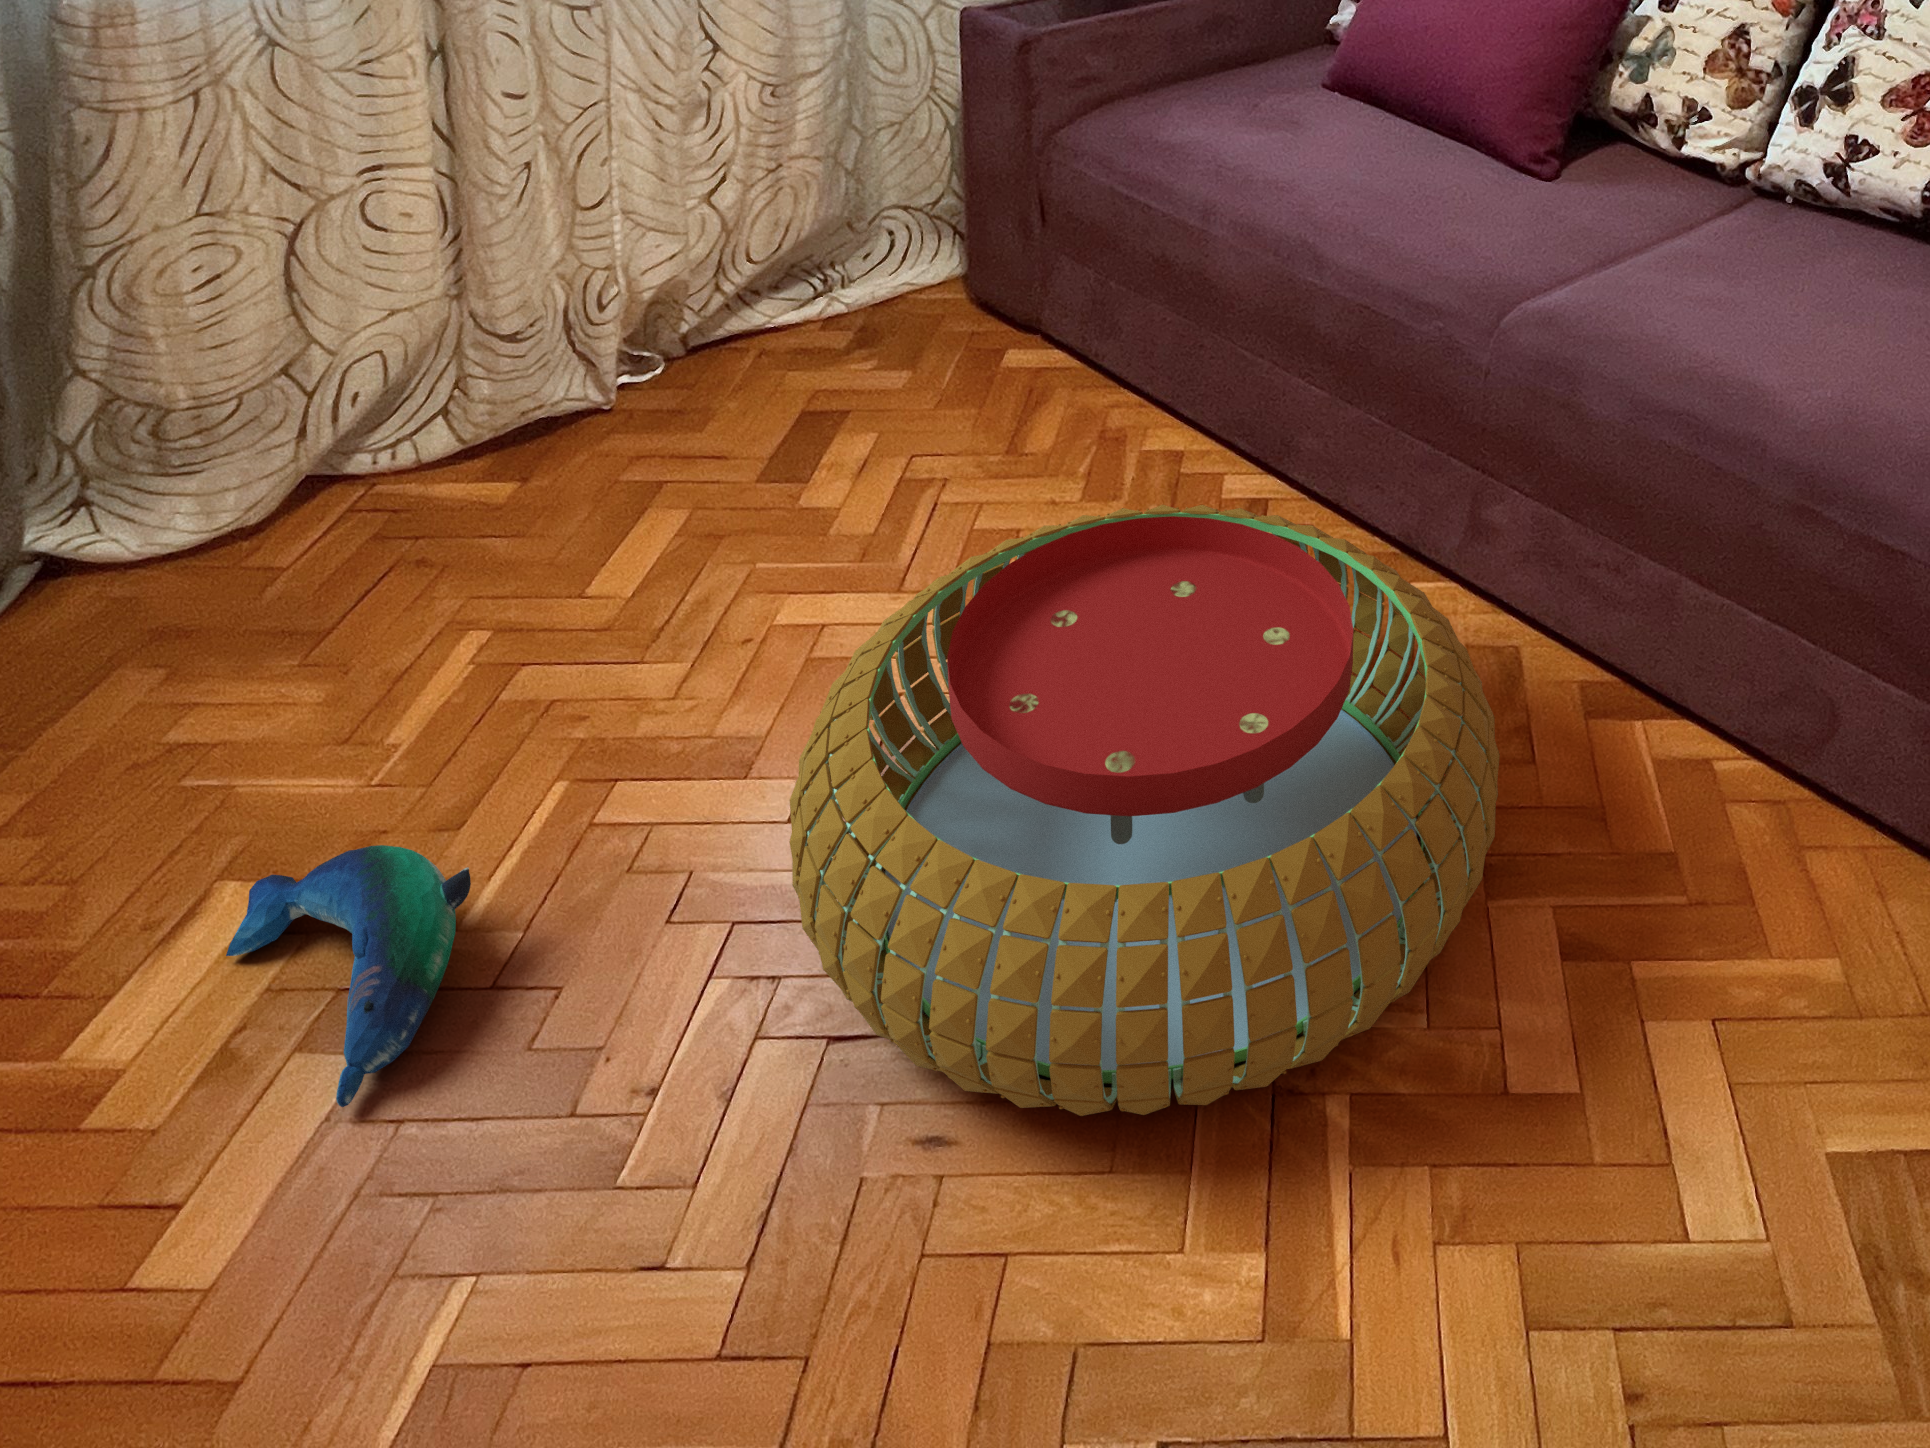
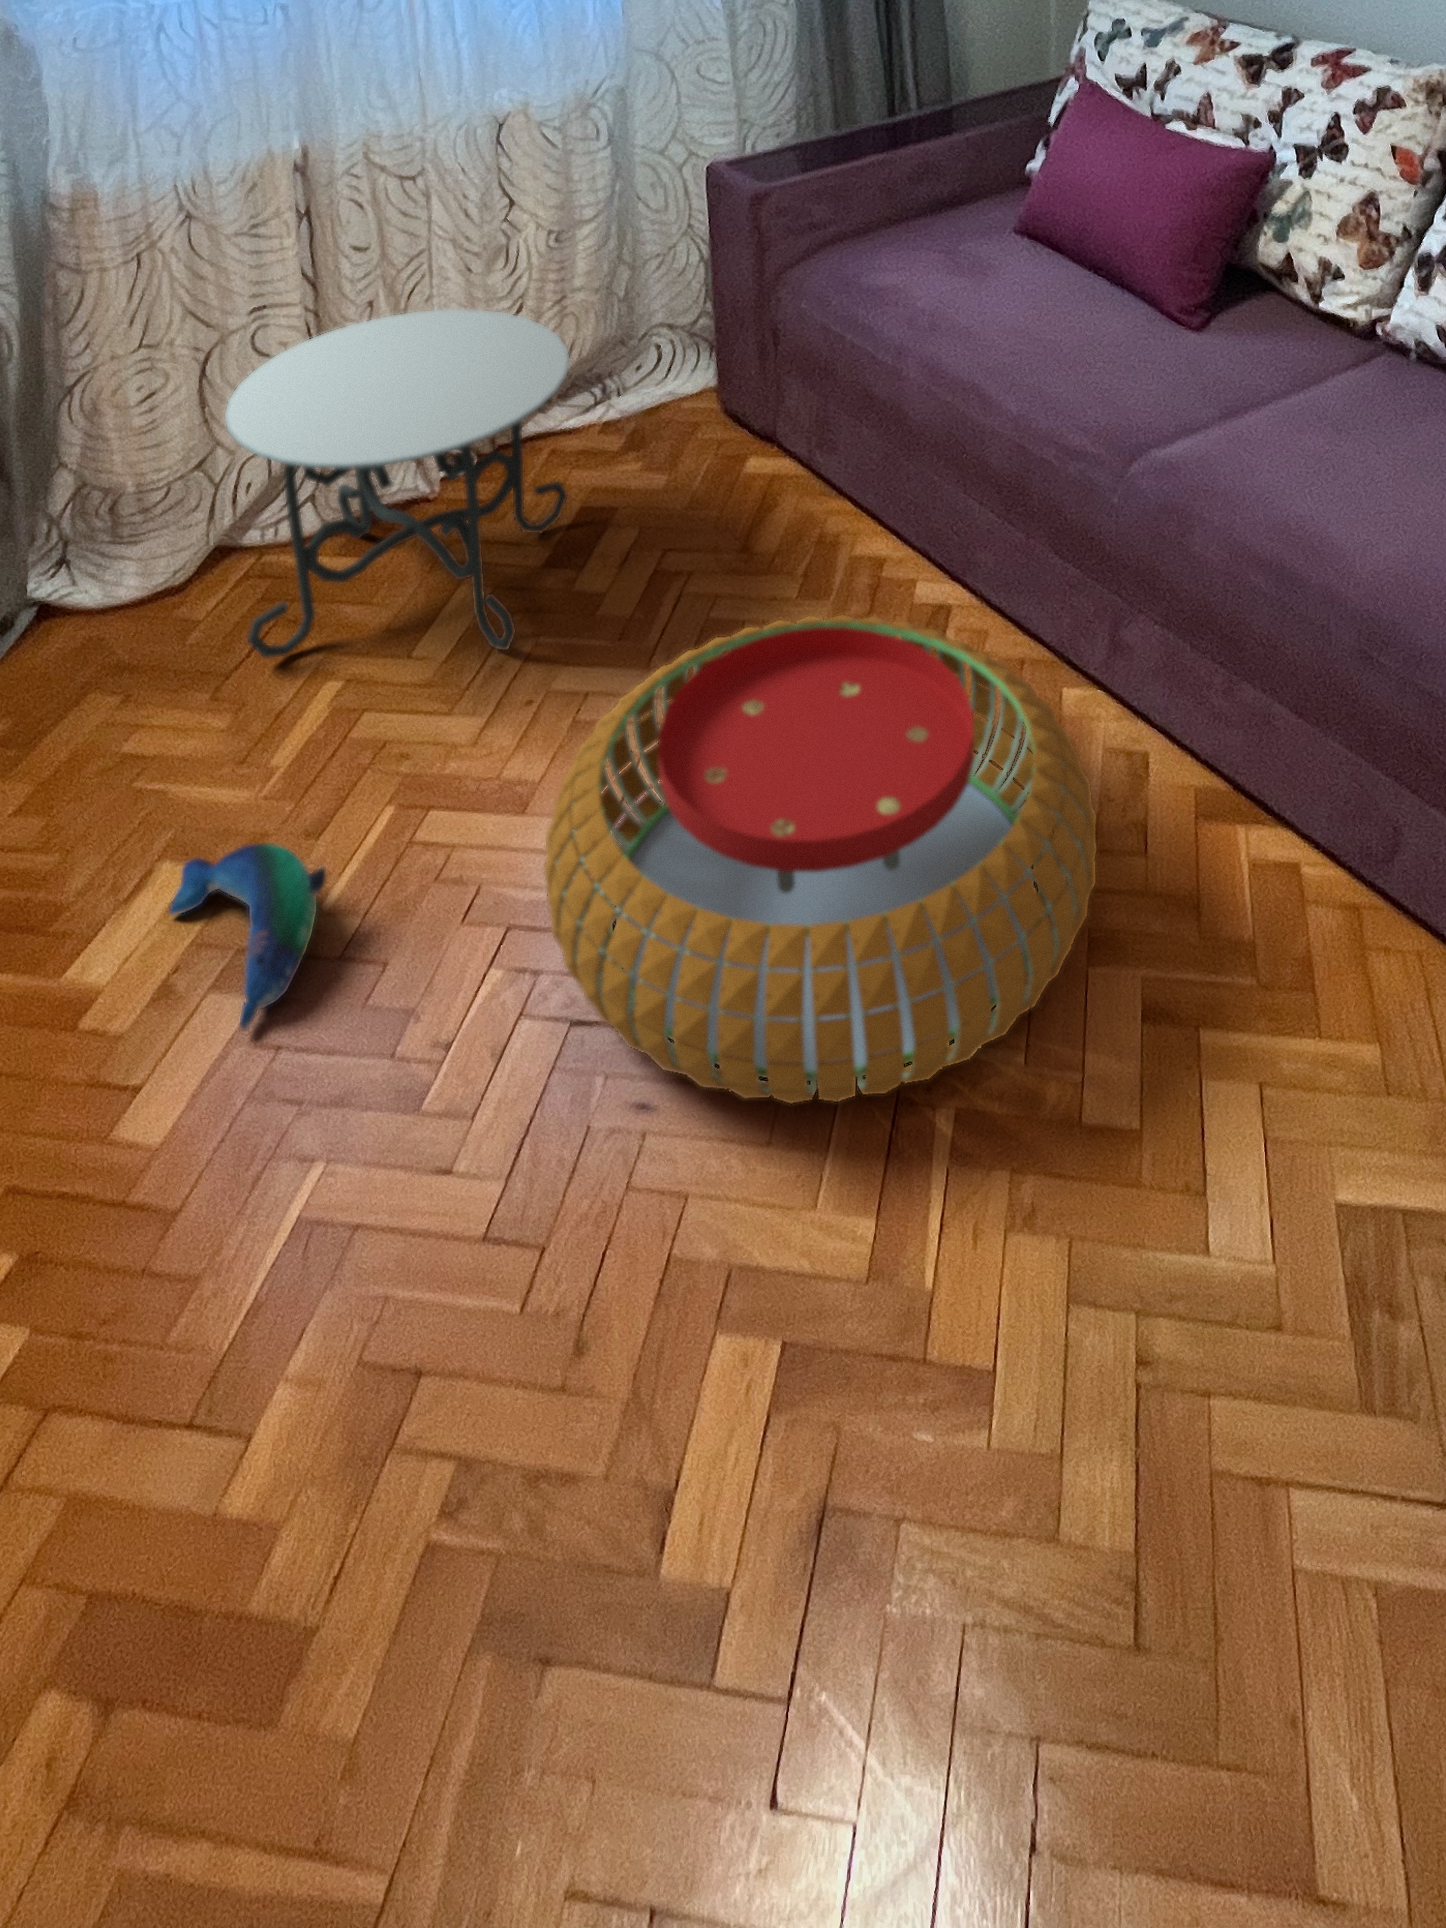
side table: none [323,173,802,609] -> present [225,309,570,658]

